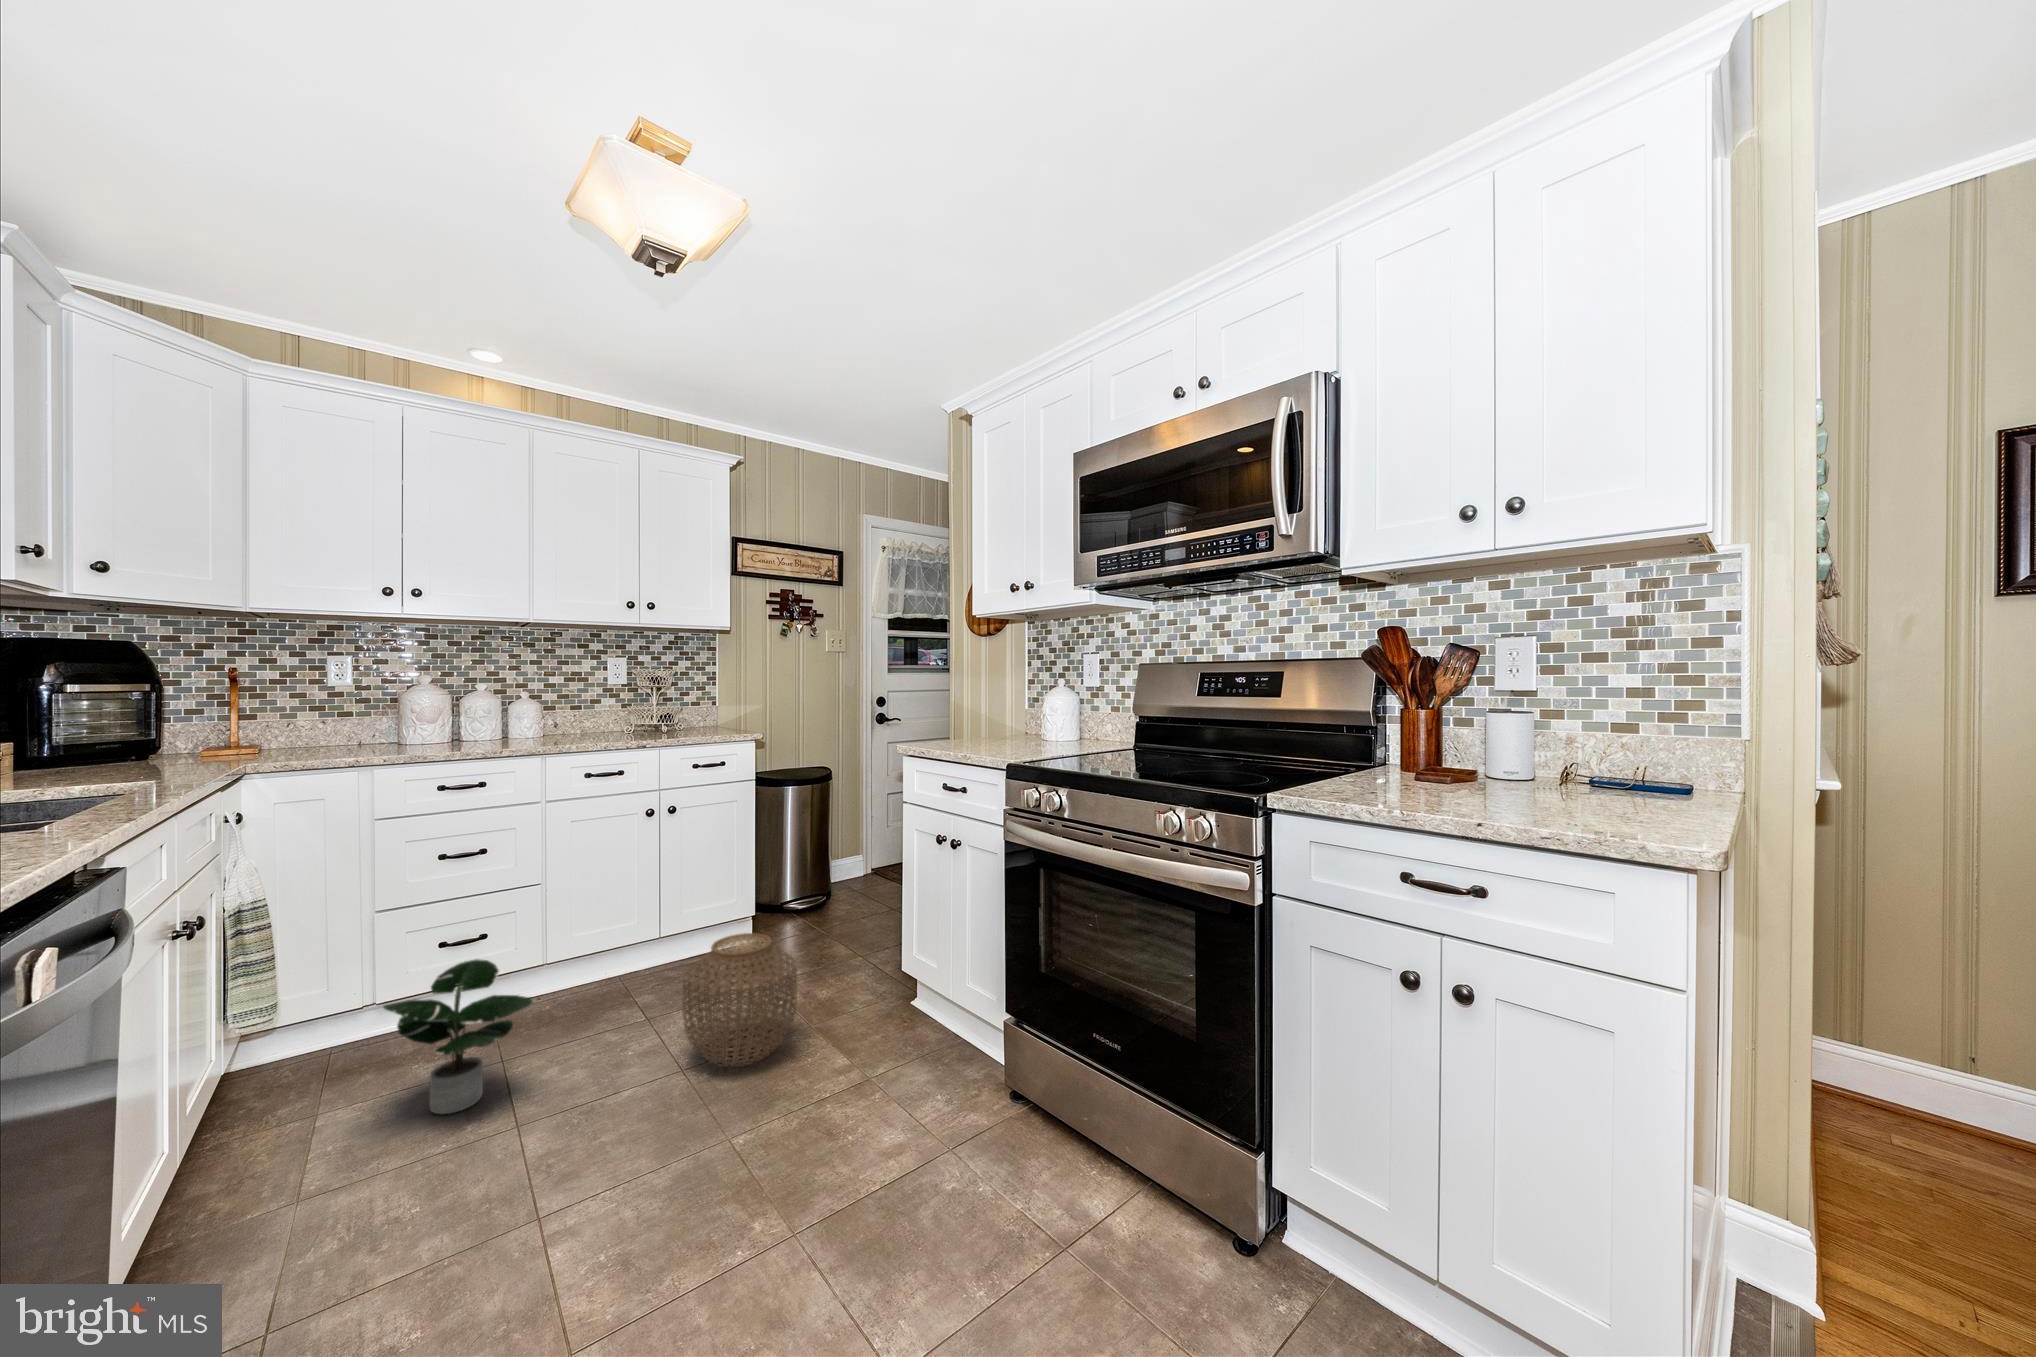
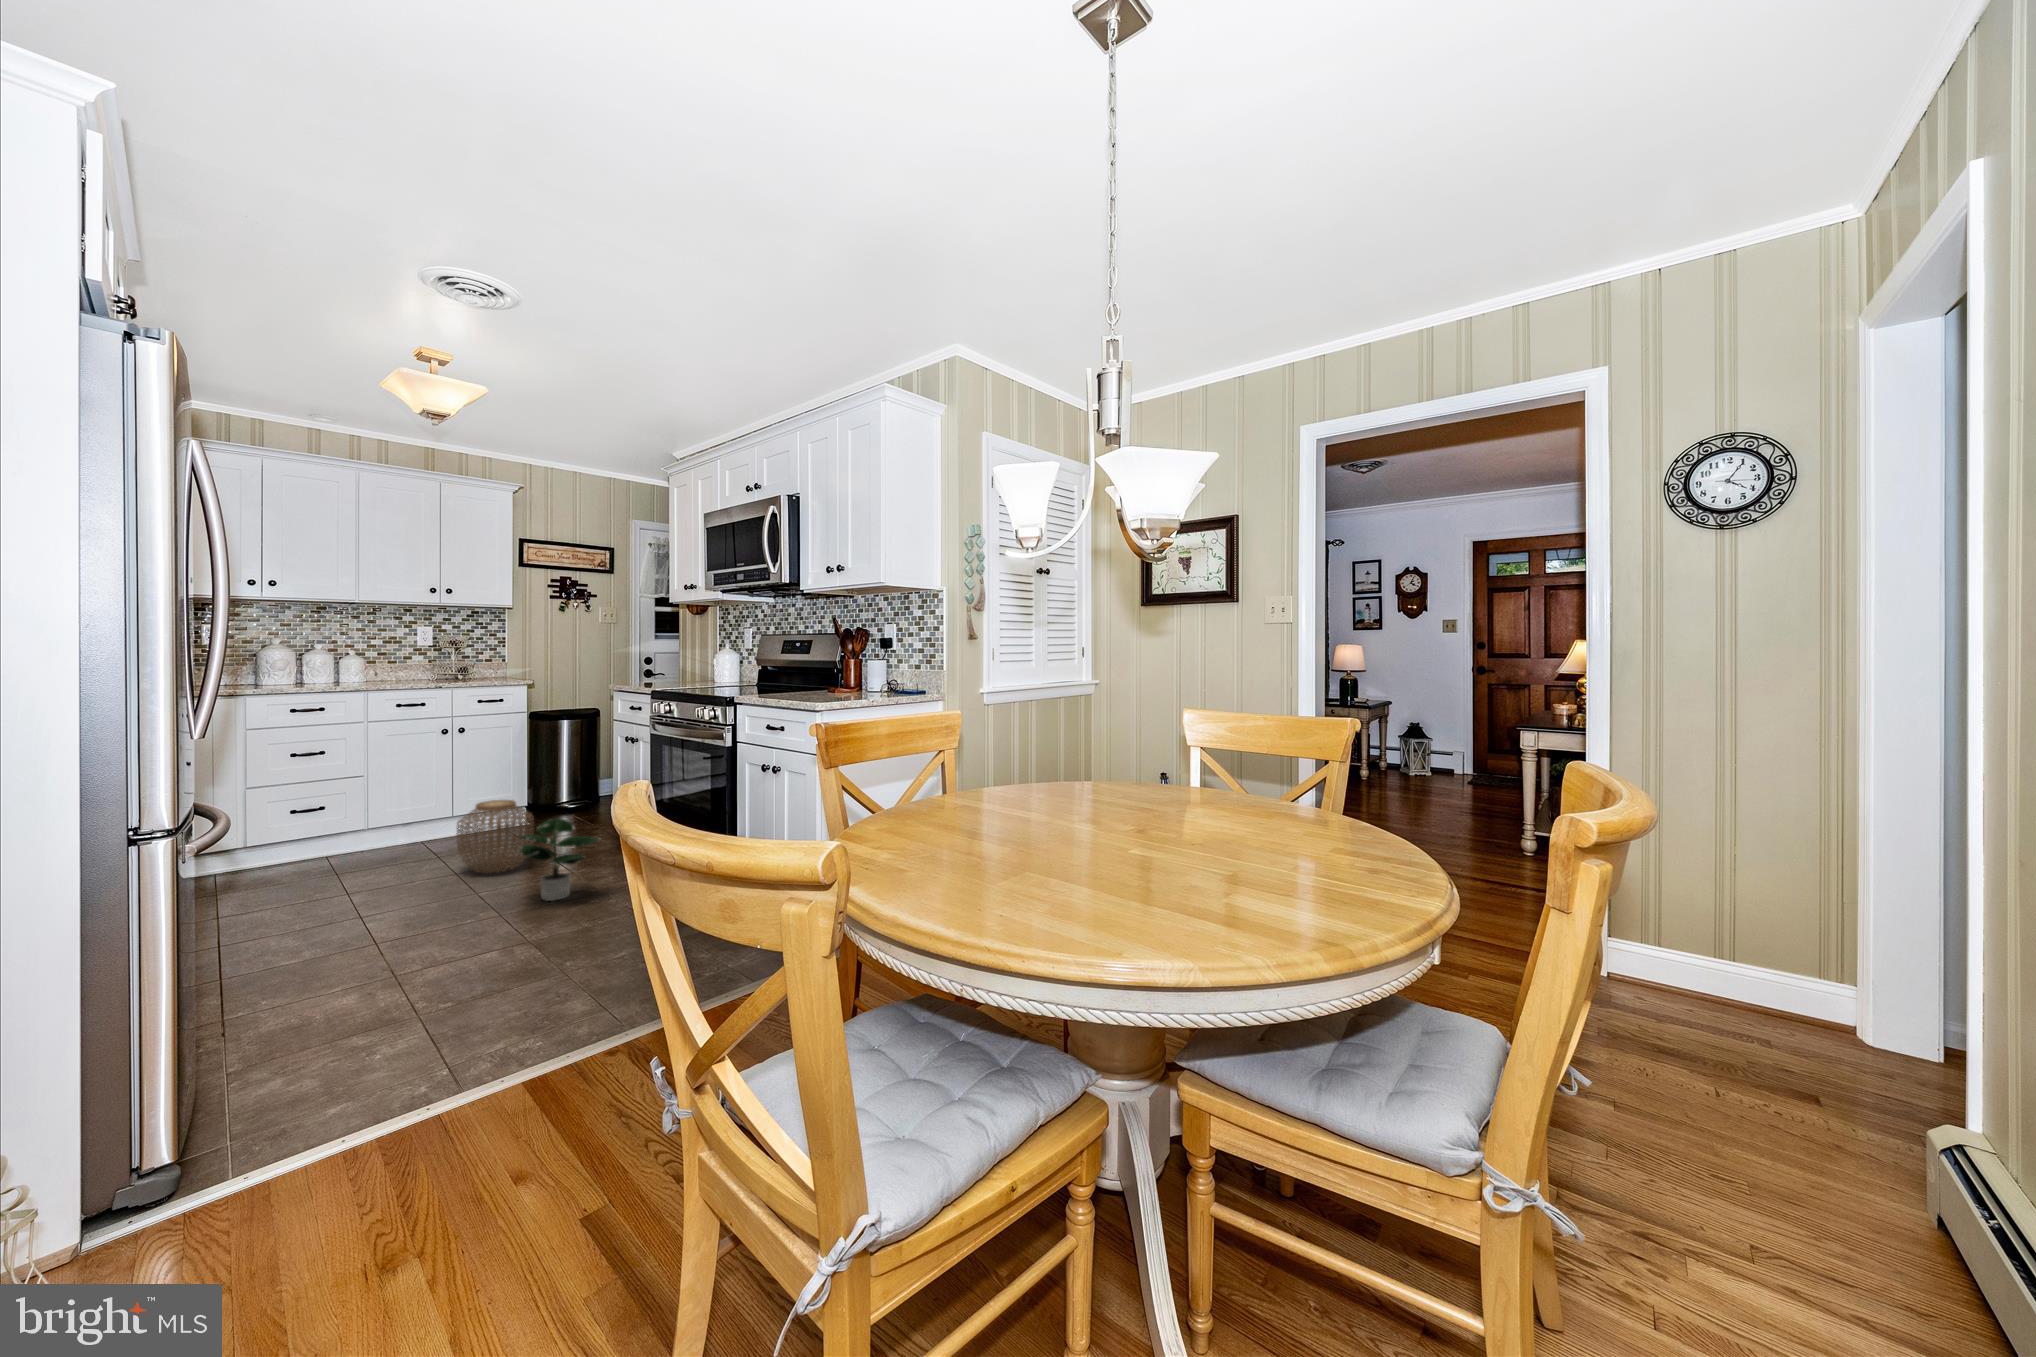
potted plant: present [383,959,534,1114] -> present [518,819,599,901]

